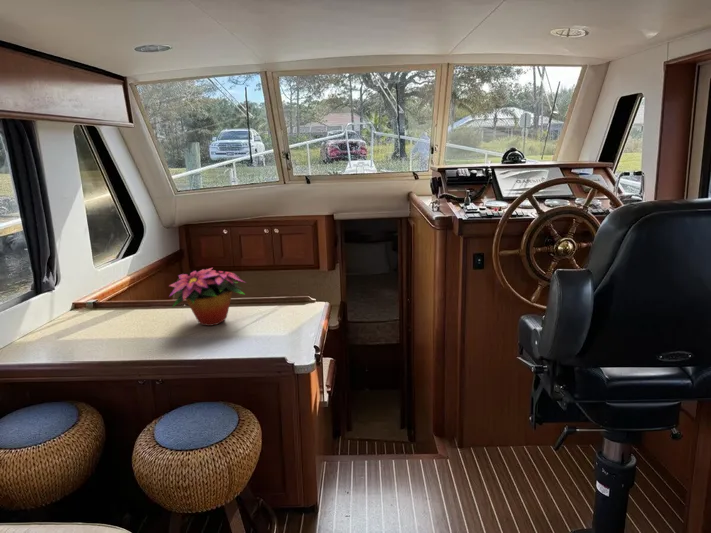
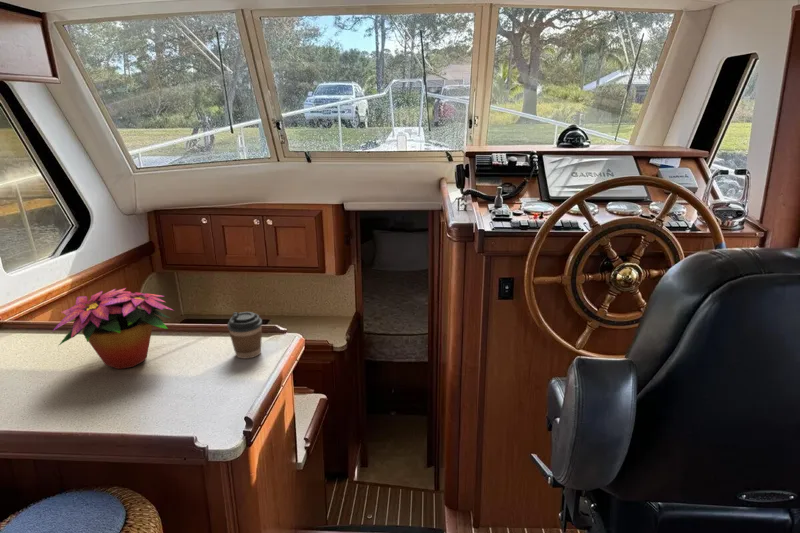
coffee cup: none [283,283,307,316] -> present [228,312,262,359]

